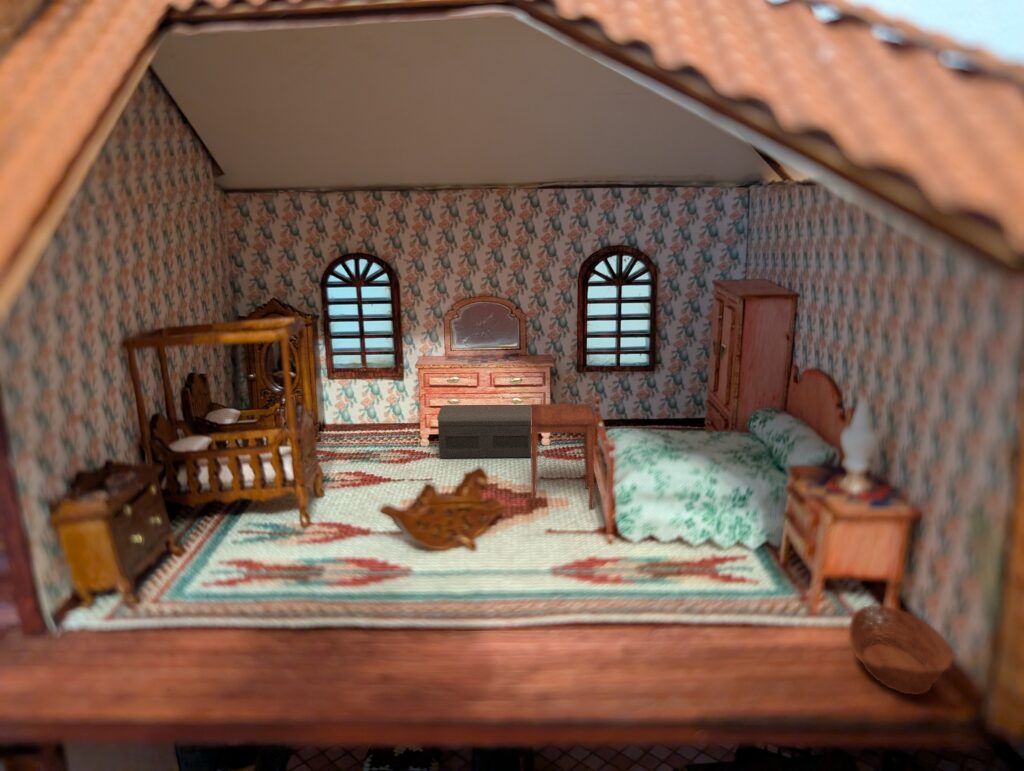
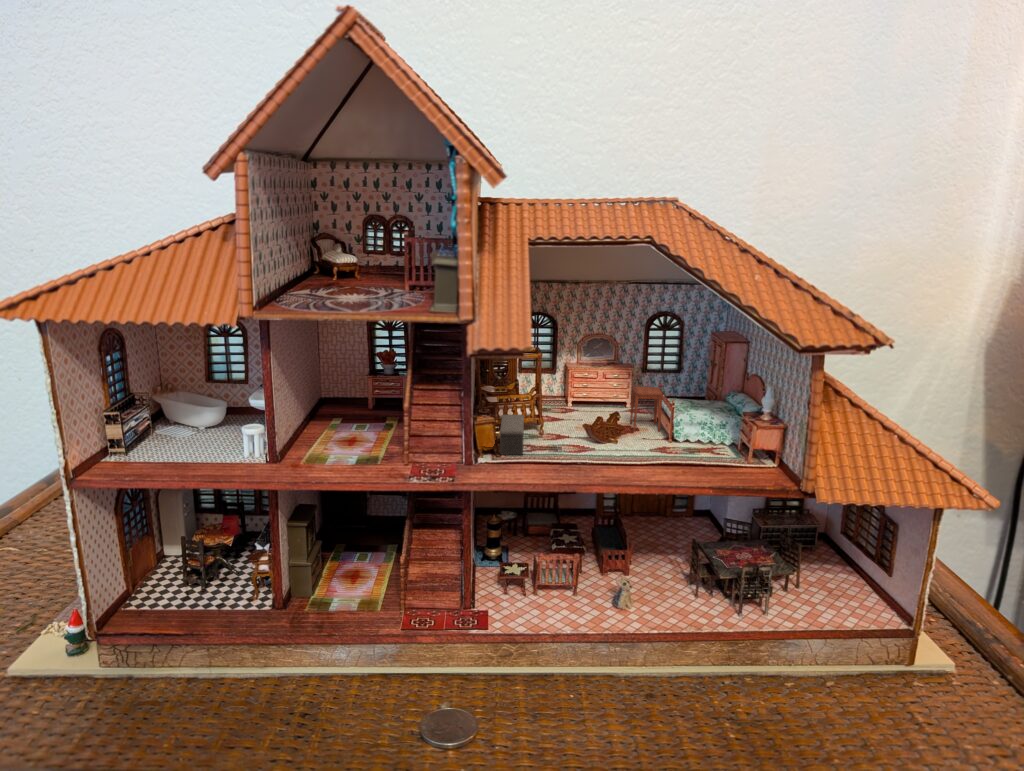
storage bench: present [437,405,531,459] -> present [500,415,524,455]
basket: present [849,605,953,695] -> none [760,458,793,482]

